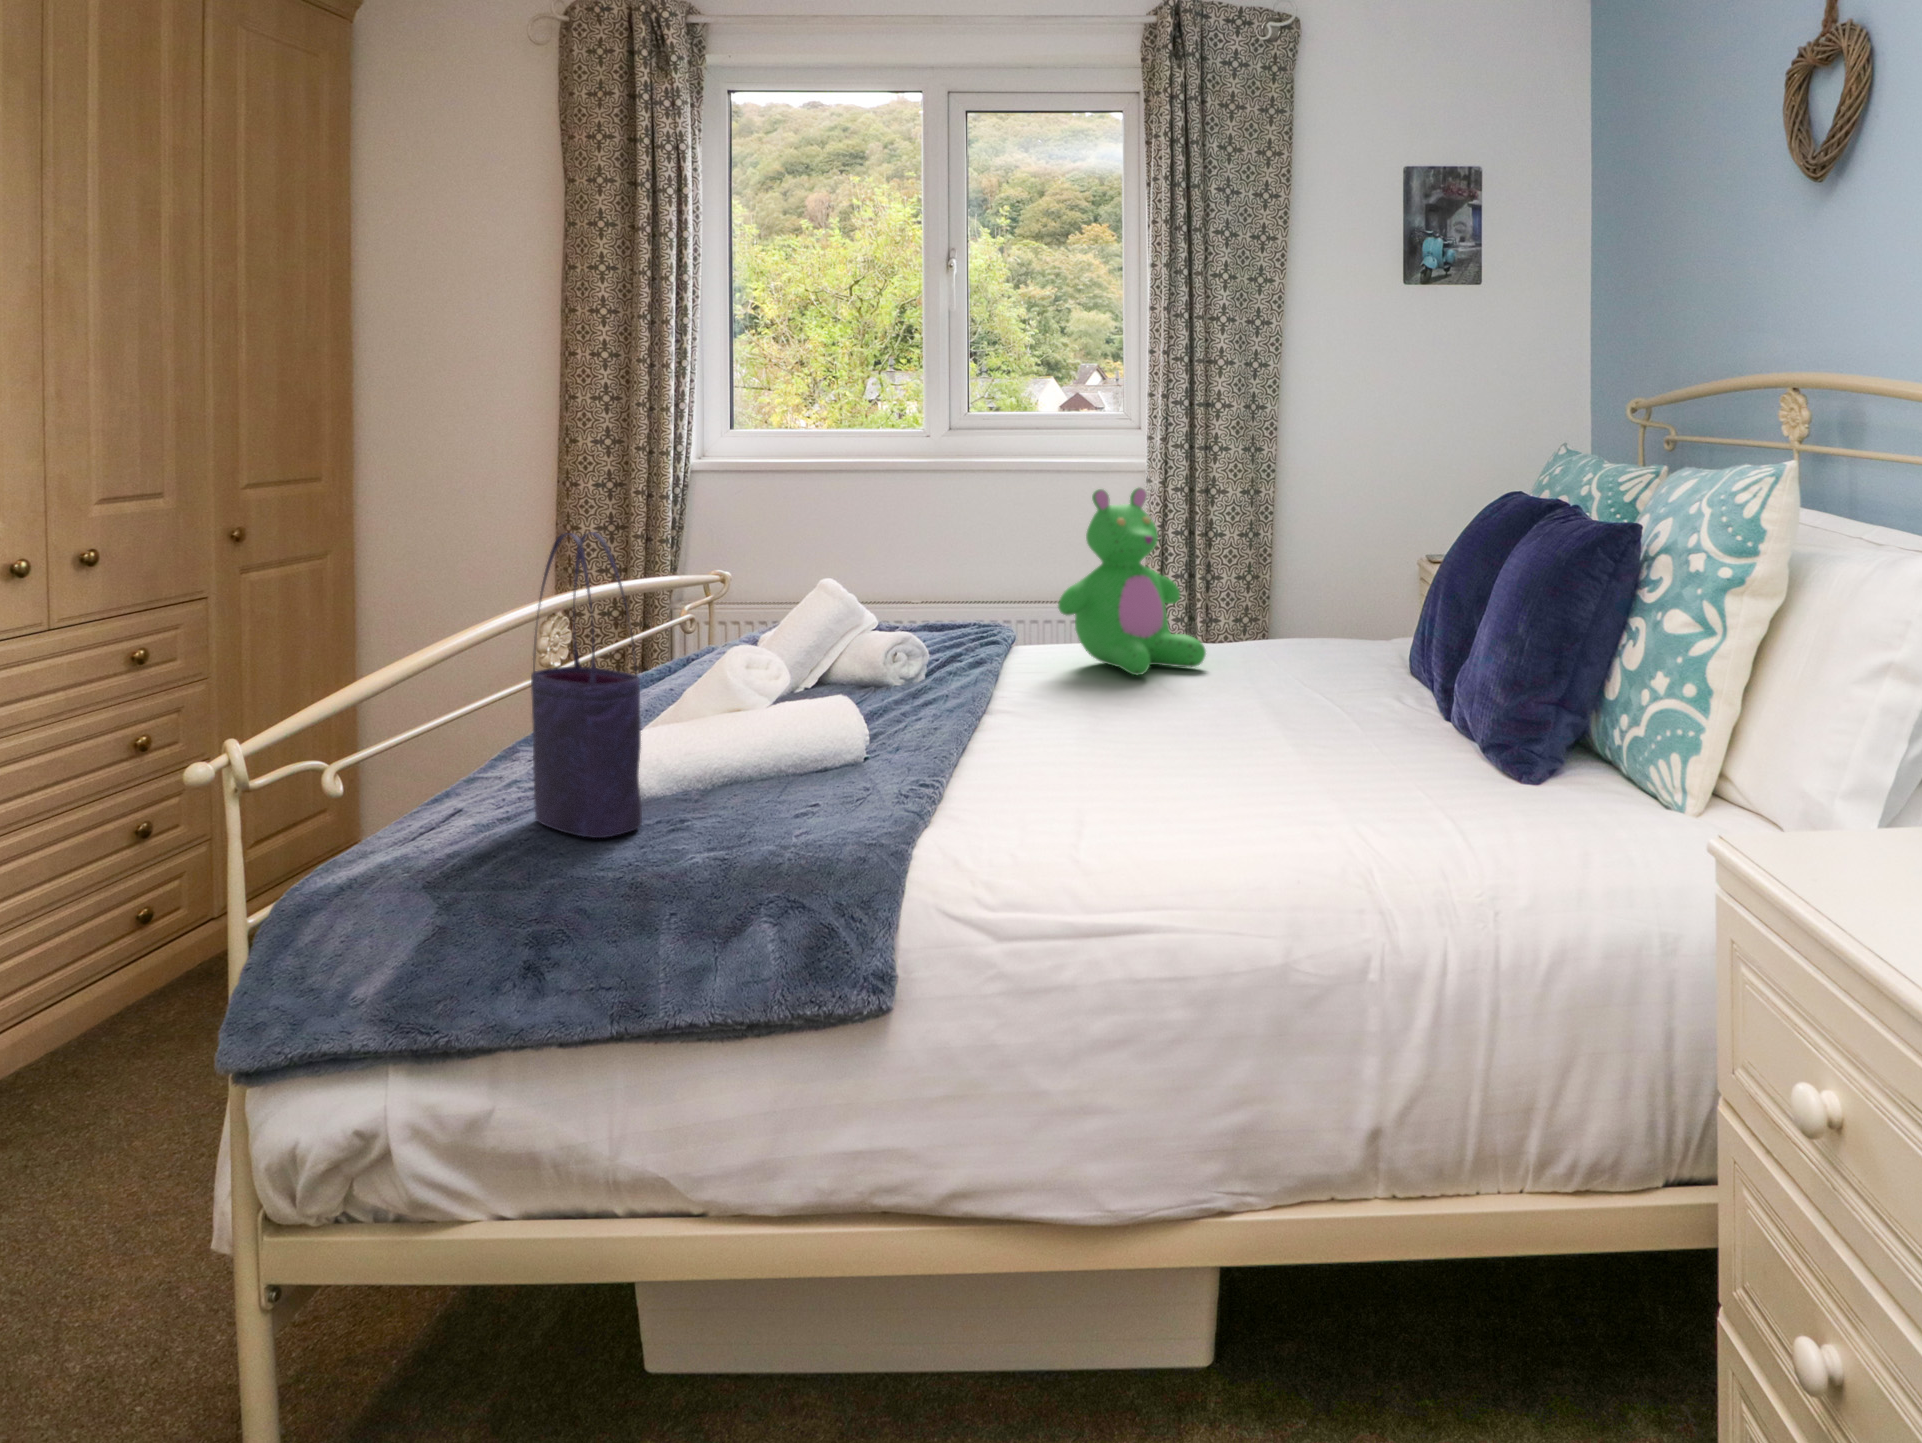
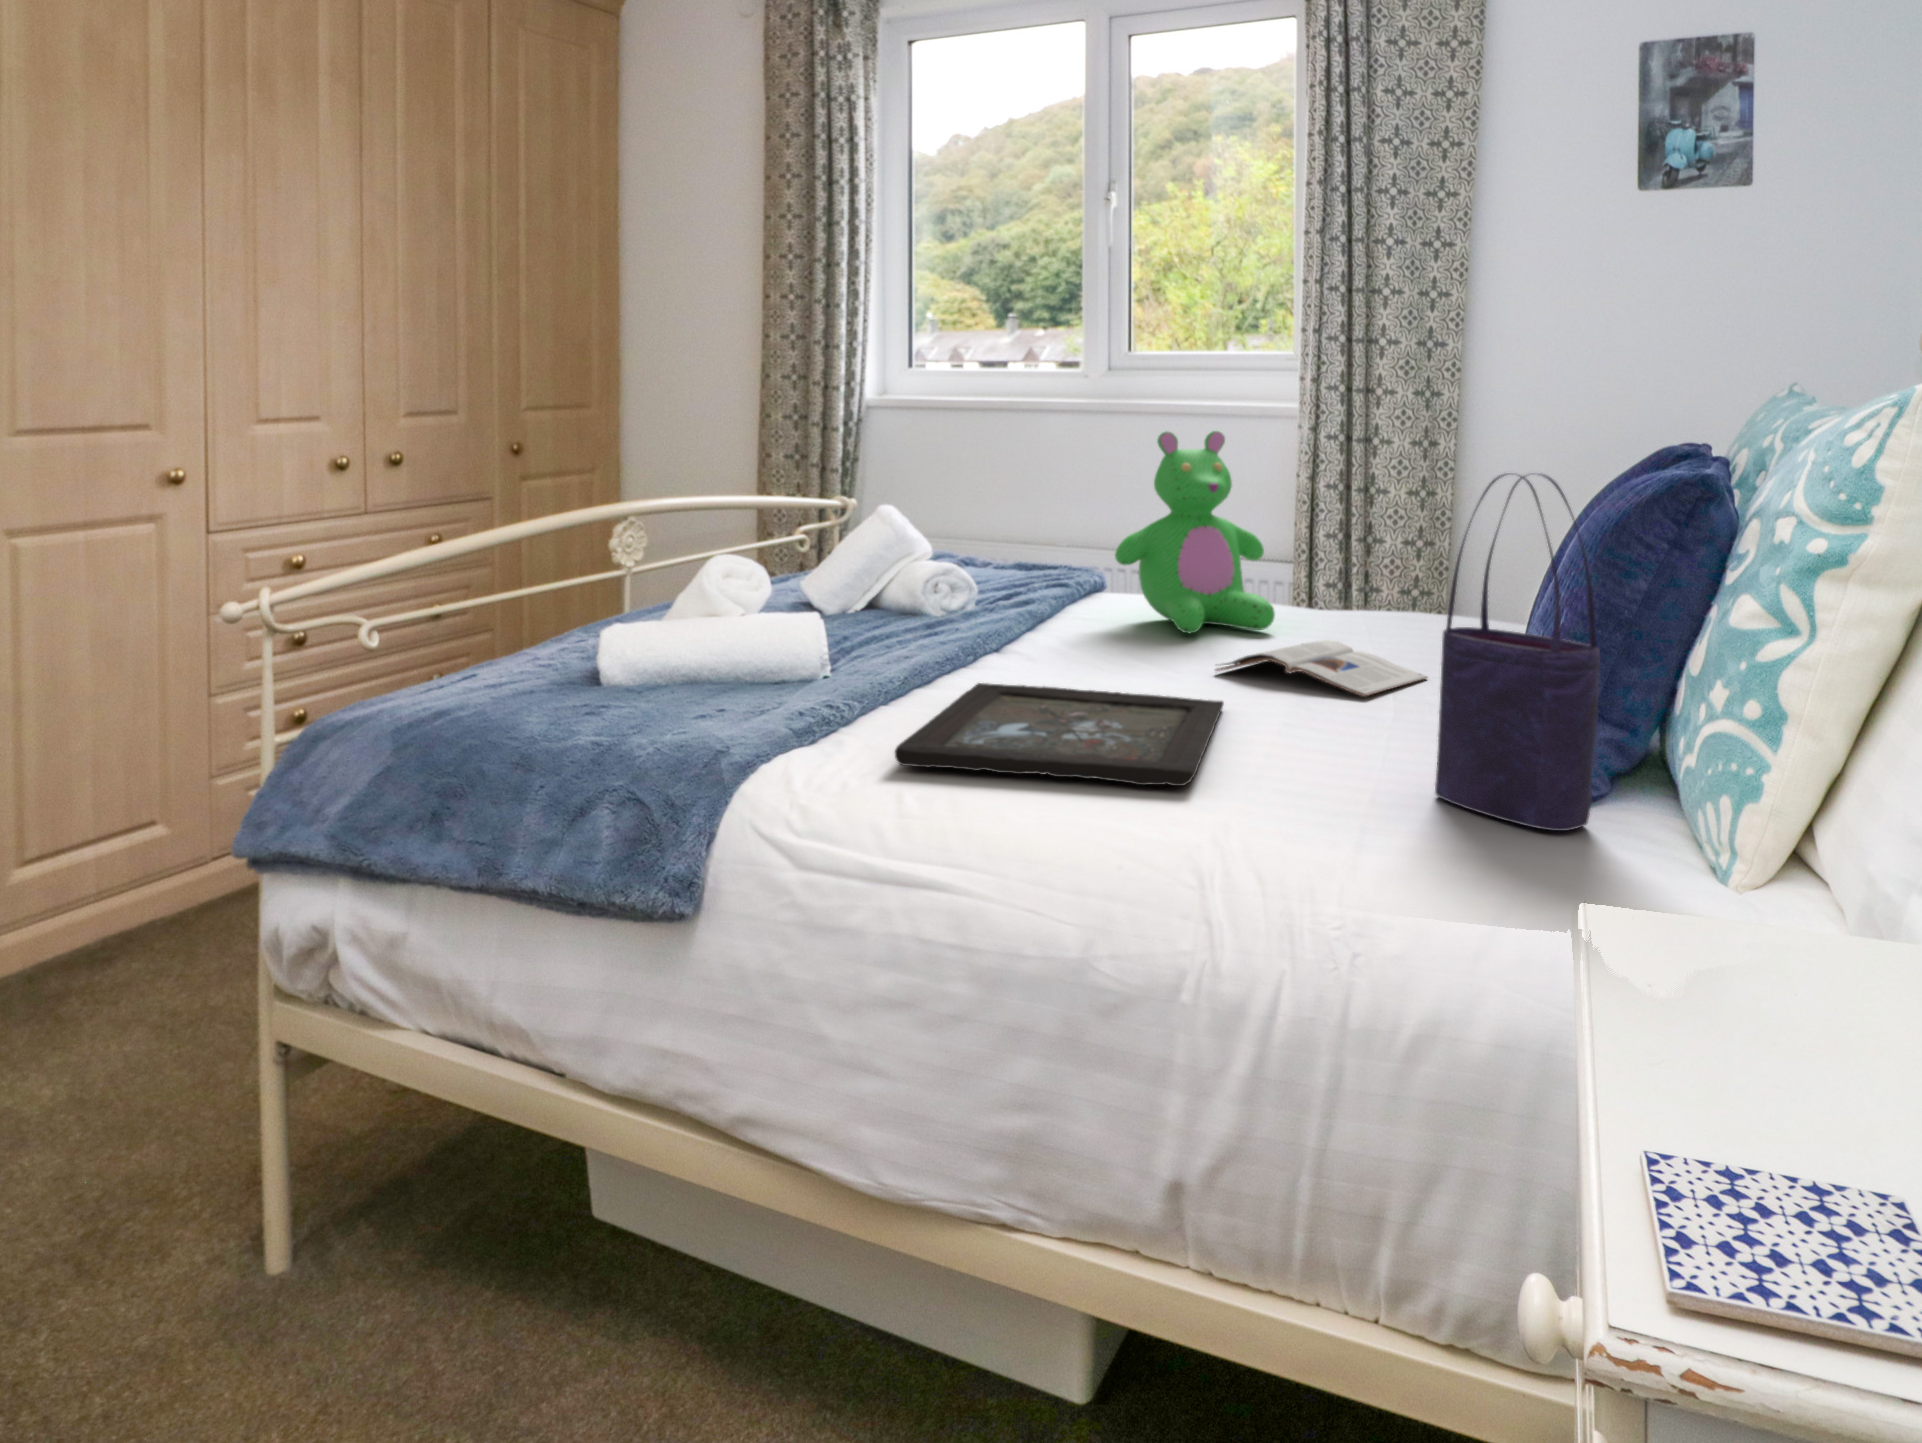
tote bag: present [531,532,642,838] -> present [1435,473,1600,831]
magazine: none [1197,672,1369,720] -> present [1216,640,1427,697]
tray: none [1008,736,1298,834] -> present [895,683,1224,786]

